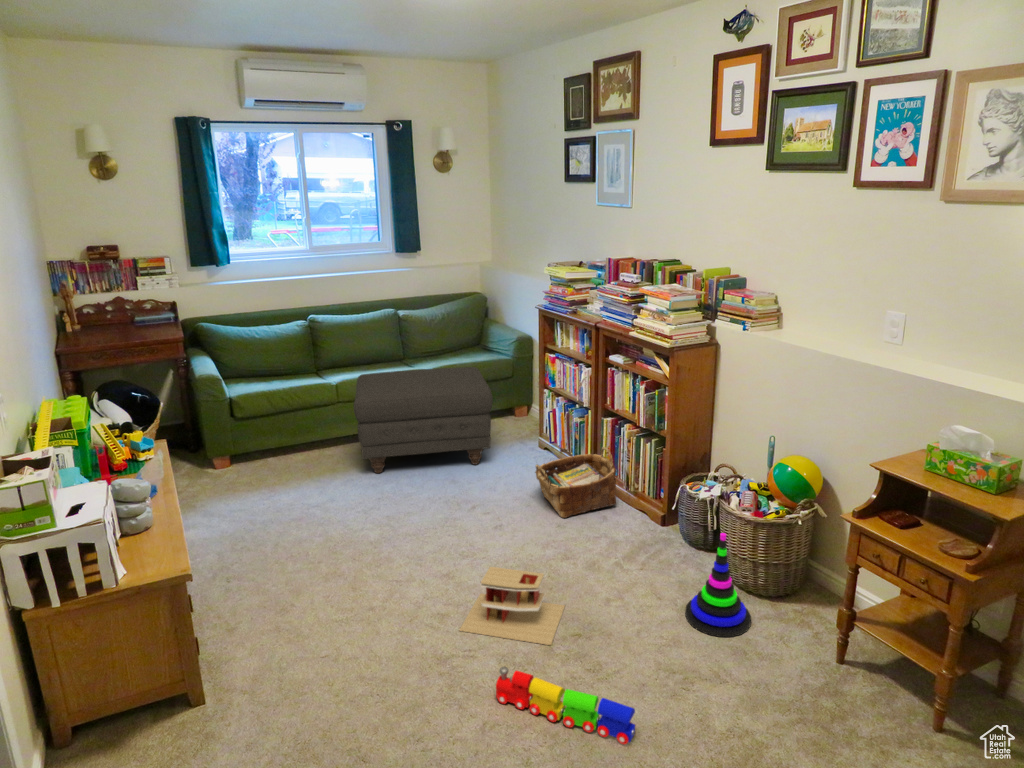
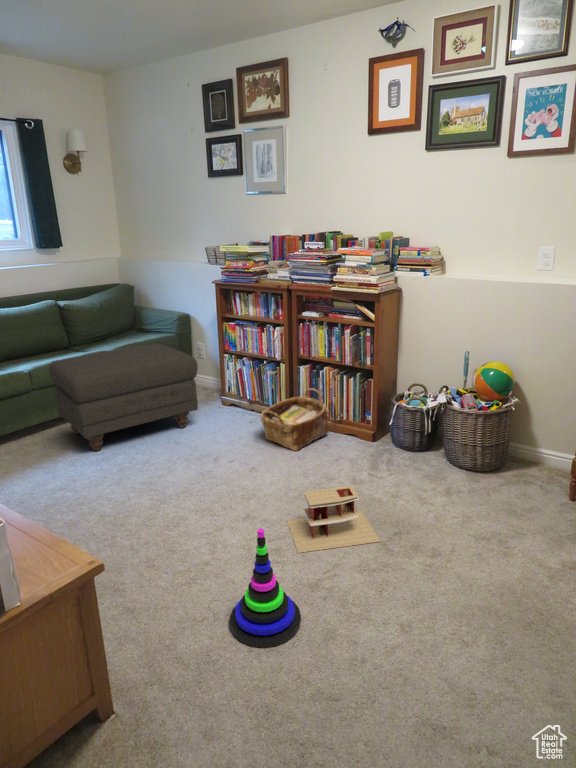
stacking toy: present [685,533,751,637] -> present [230,529,301,648]
toy train: present [496,667,635,744] -> none [380,560,507,595]

